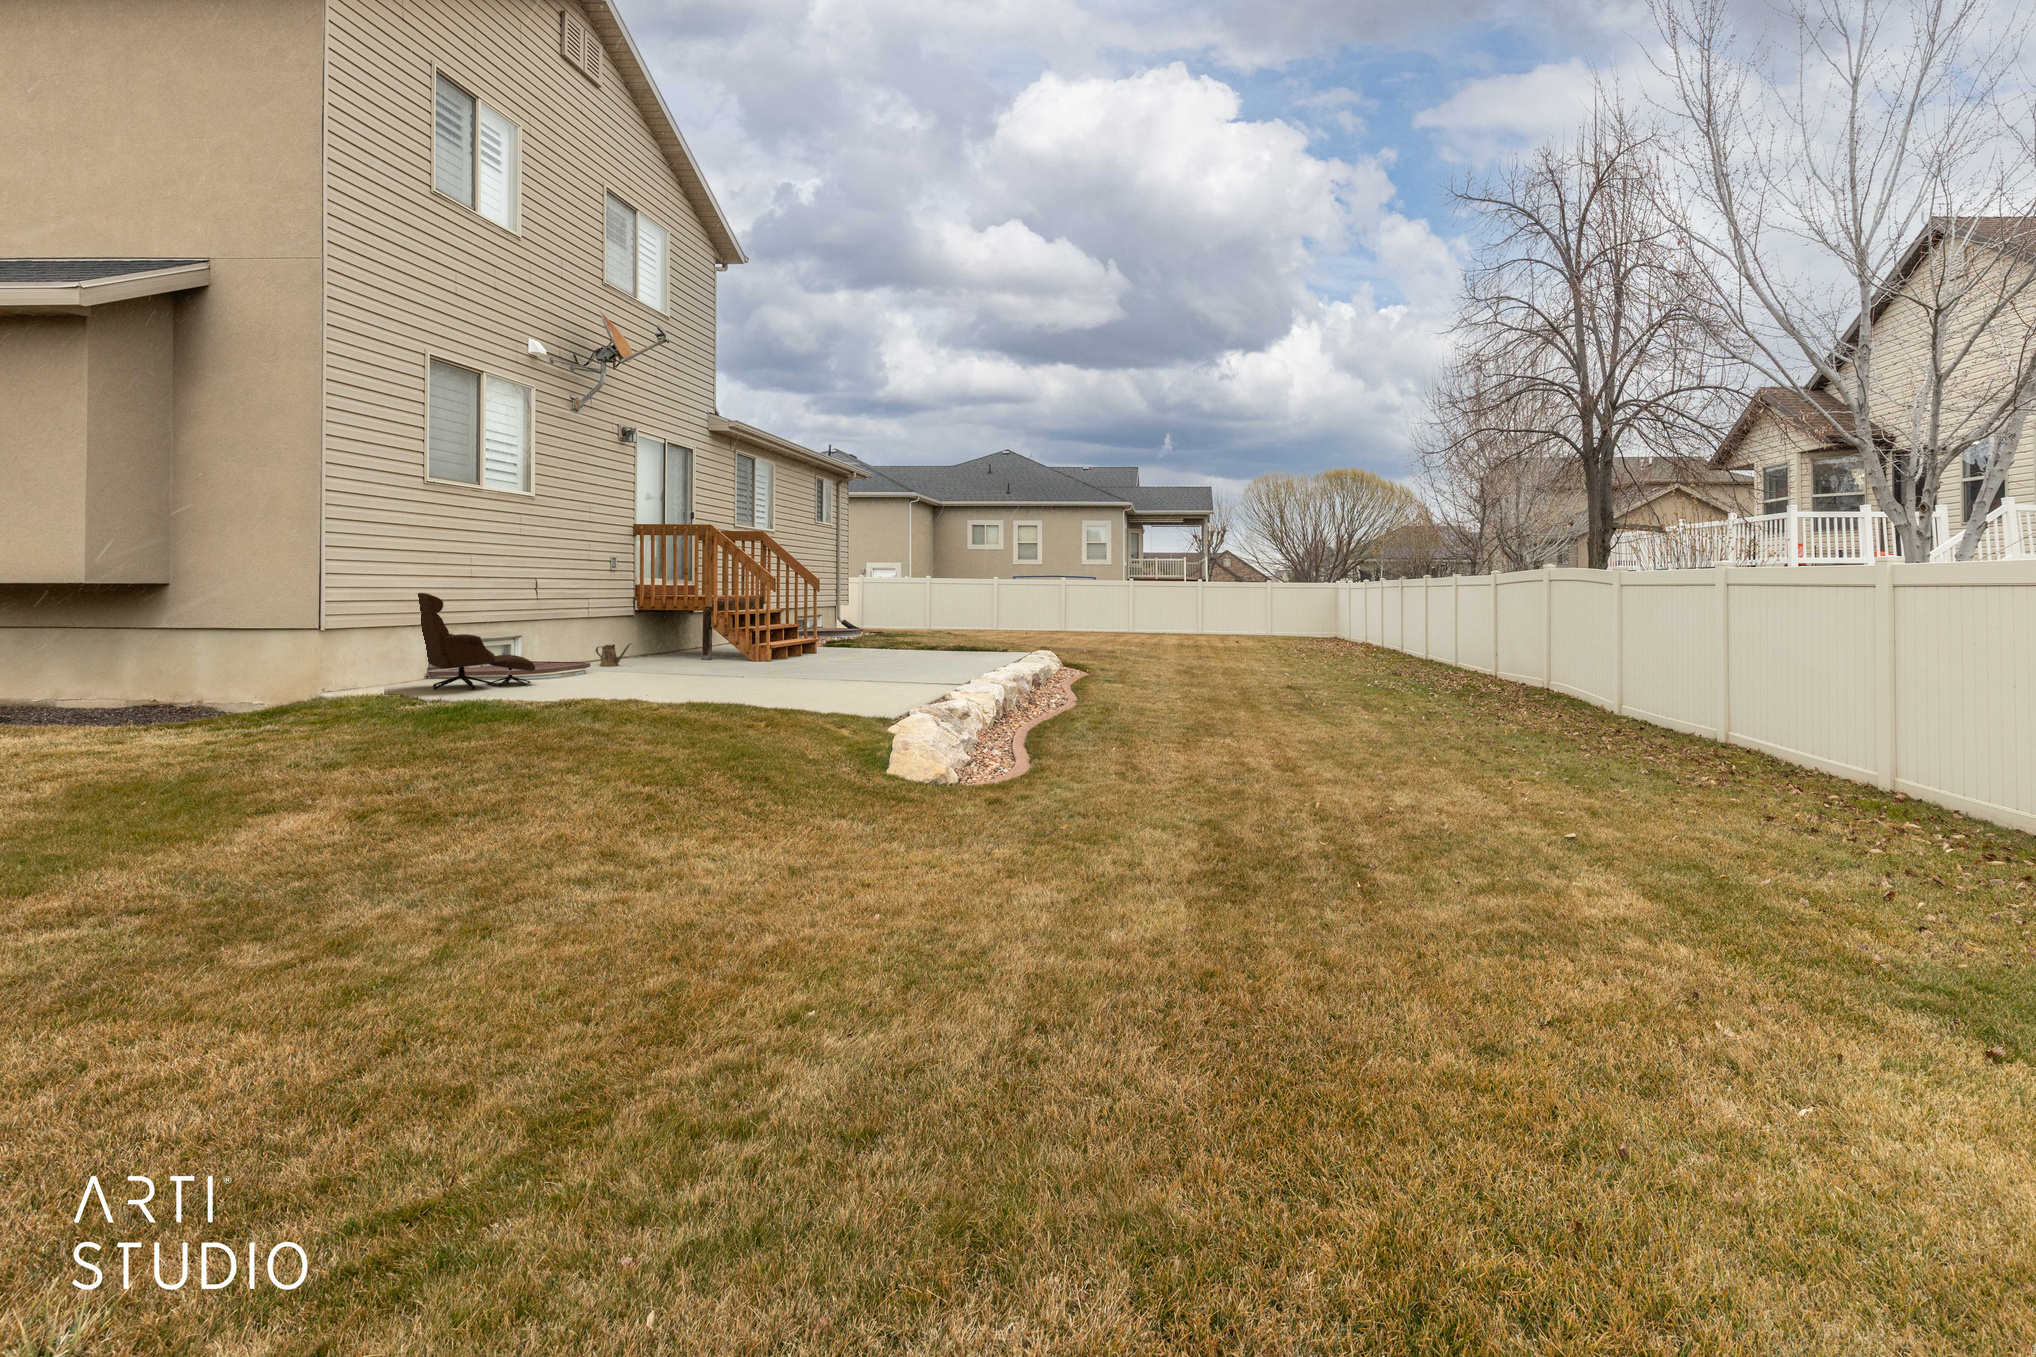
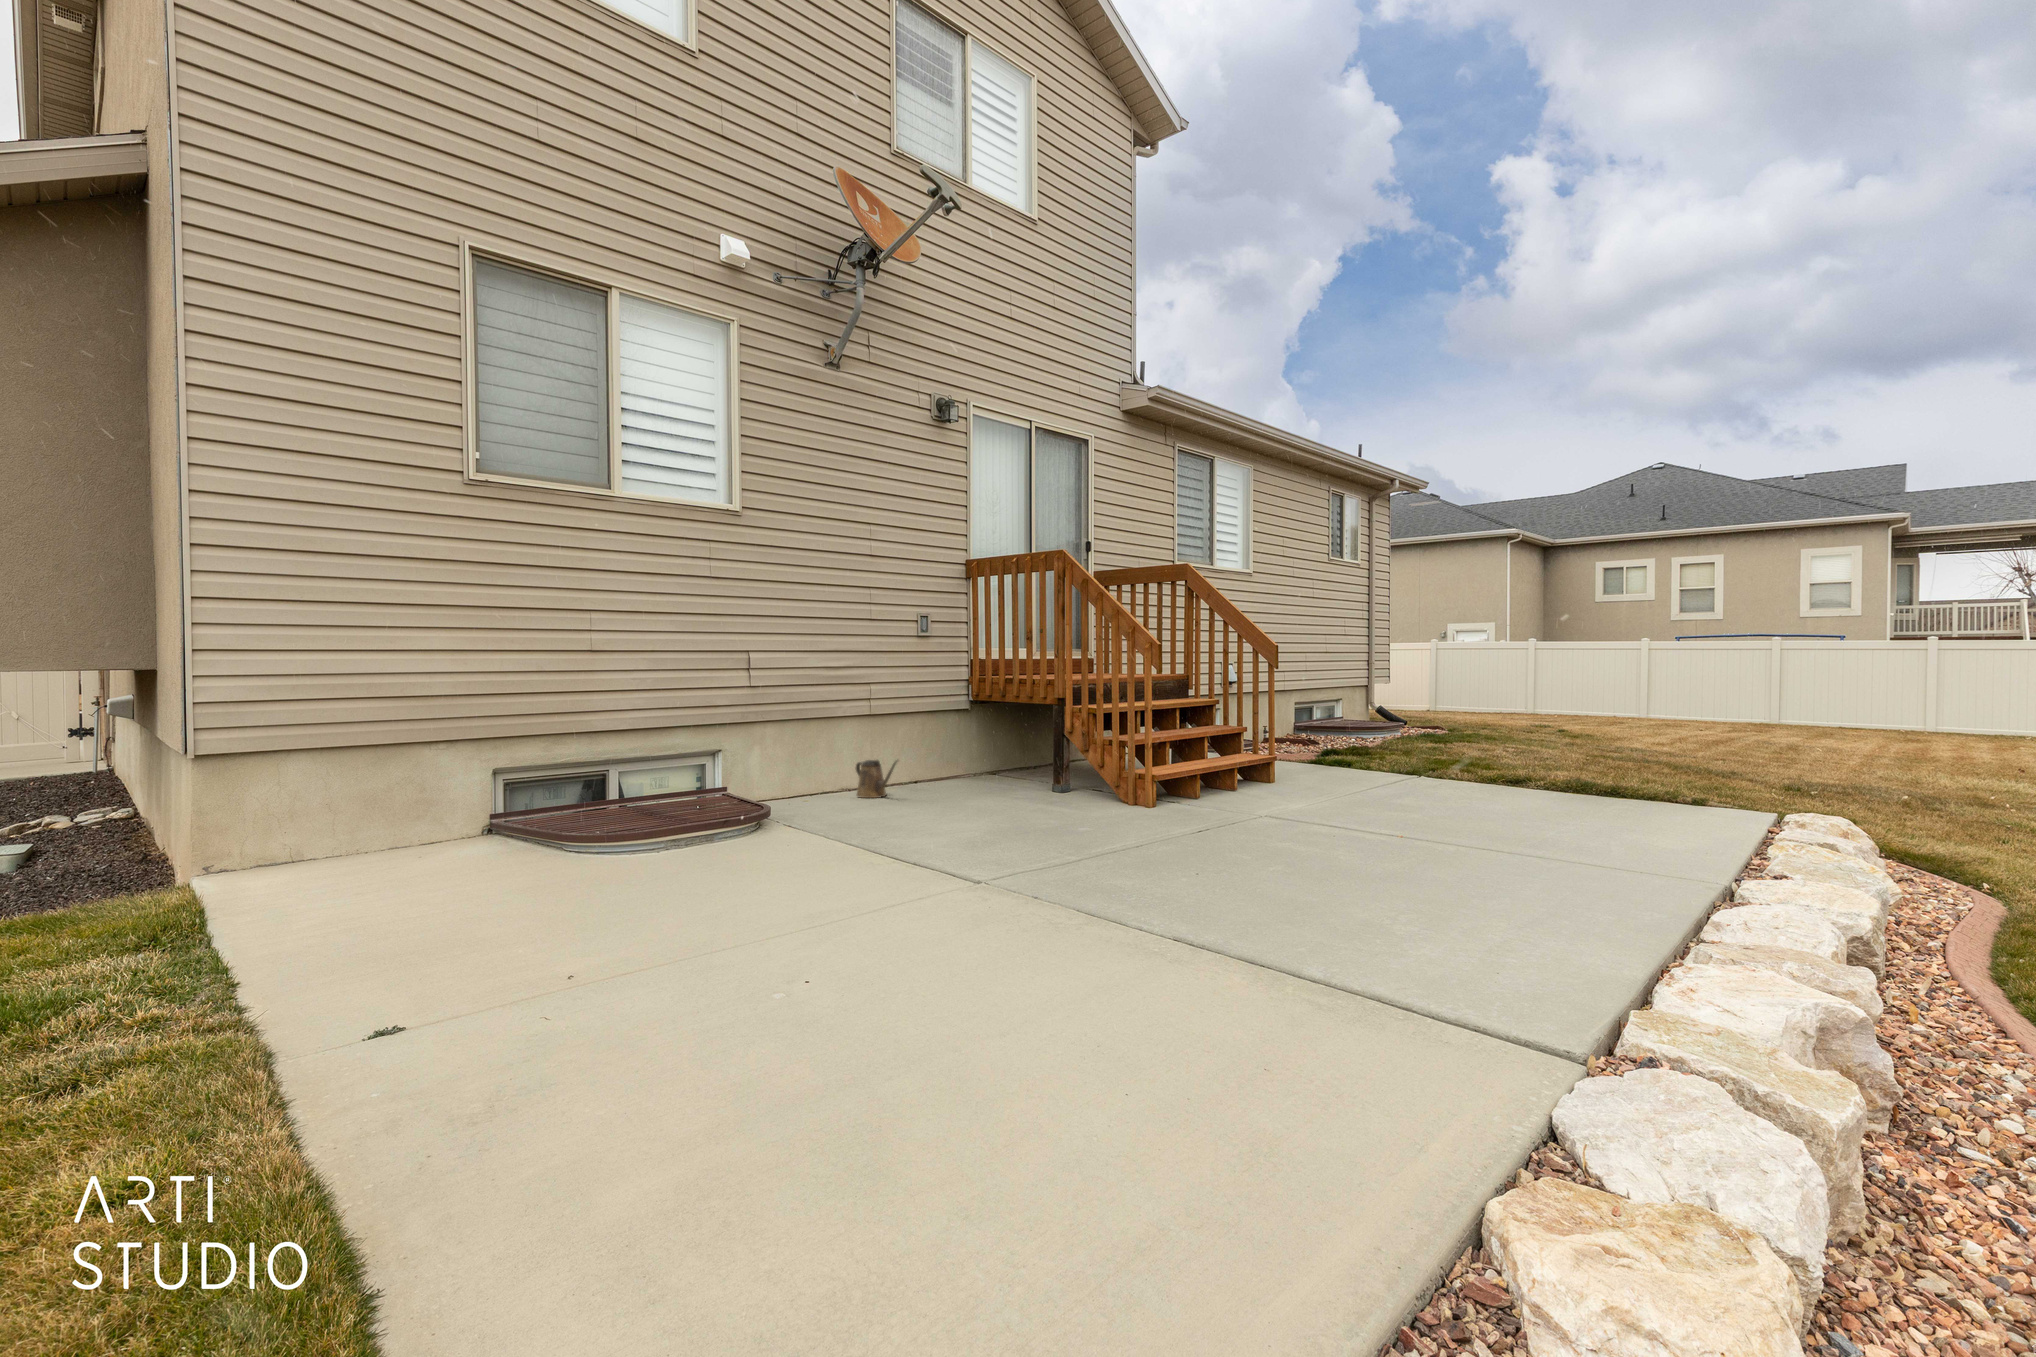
lounge chair: present [418,593,535,690] -> none [390,675,620,864]

